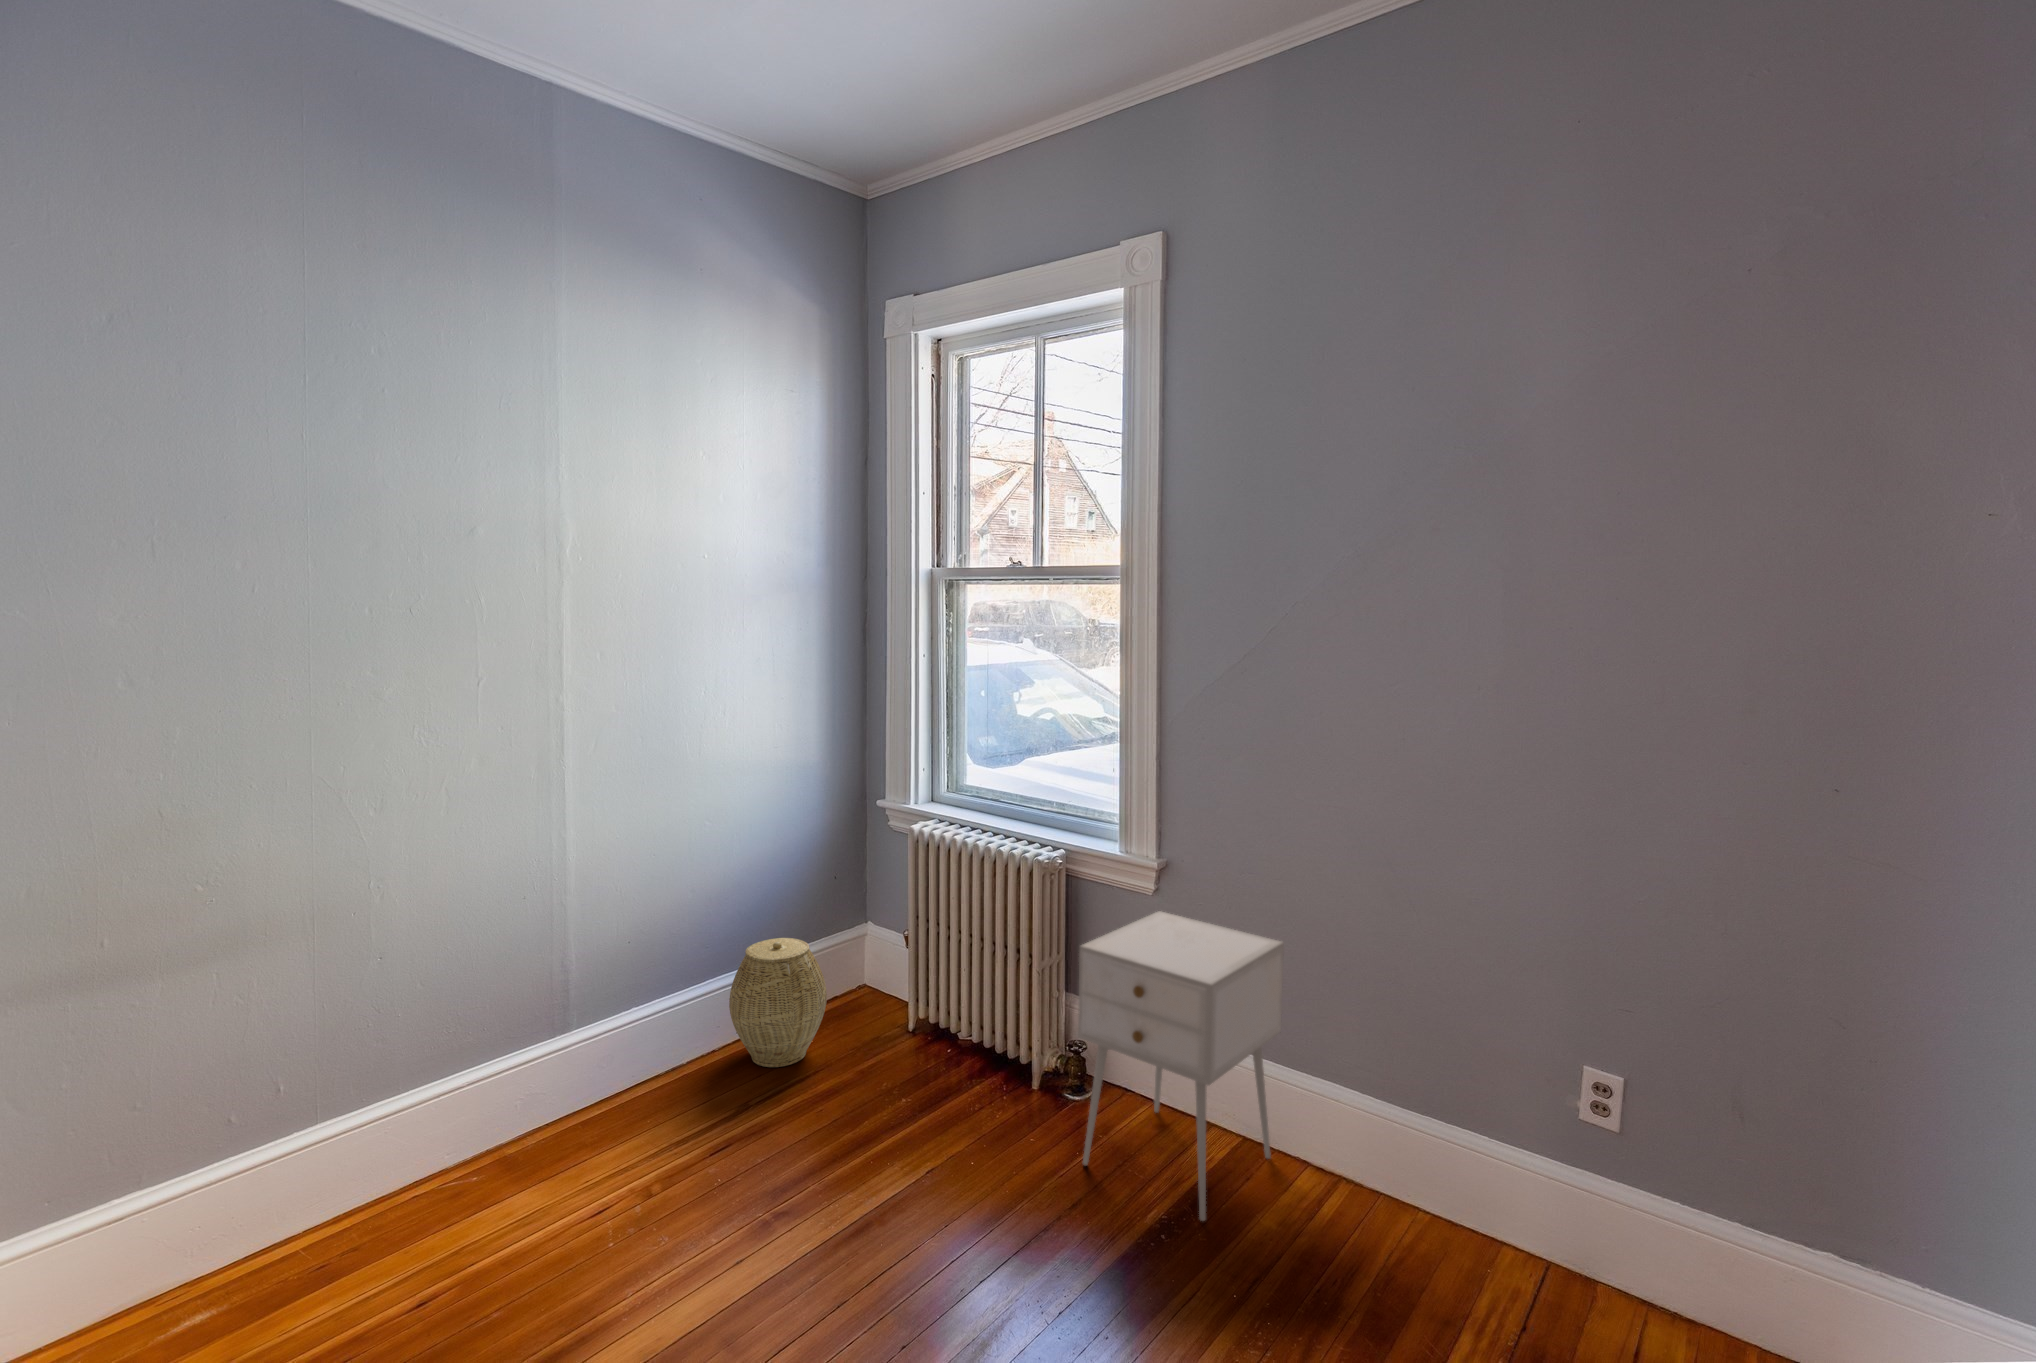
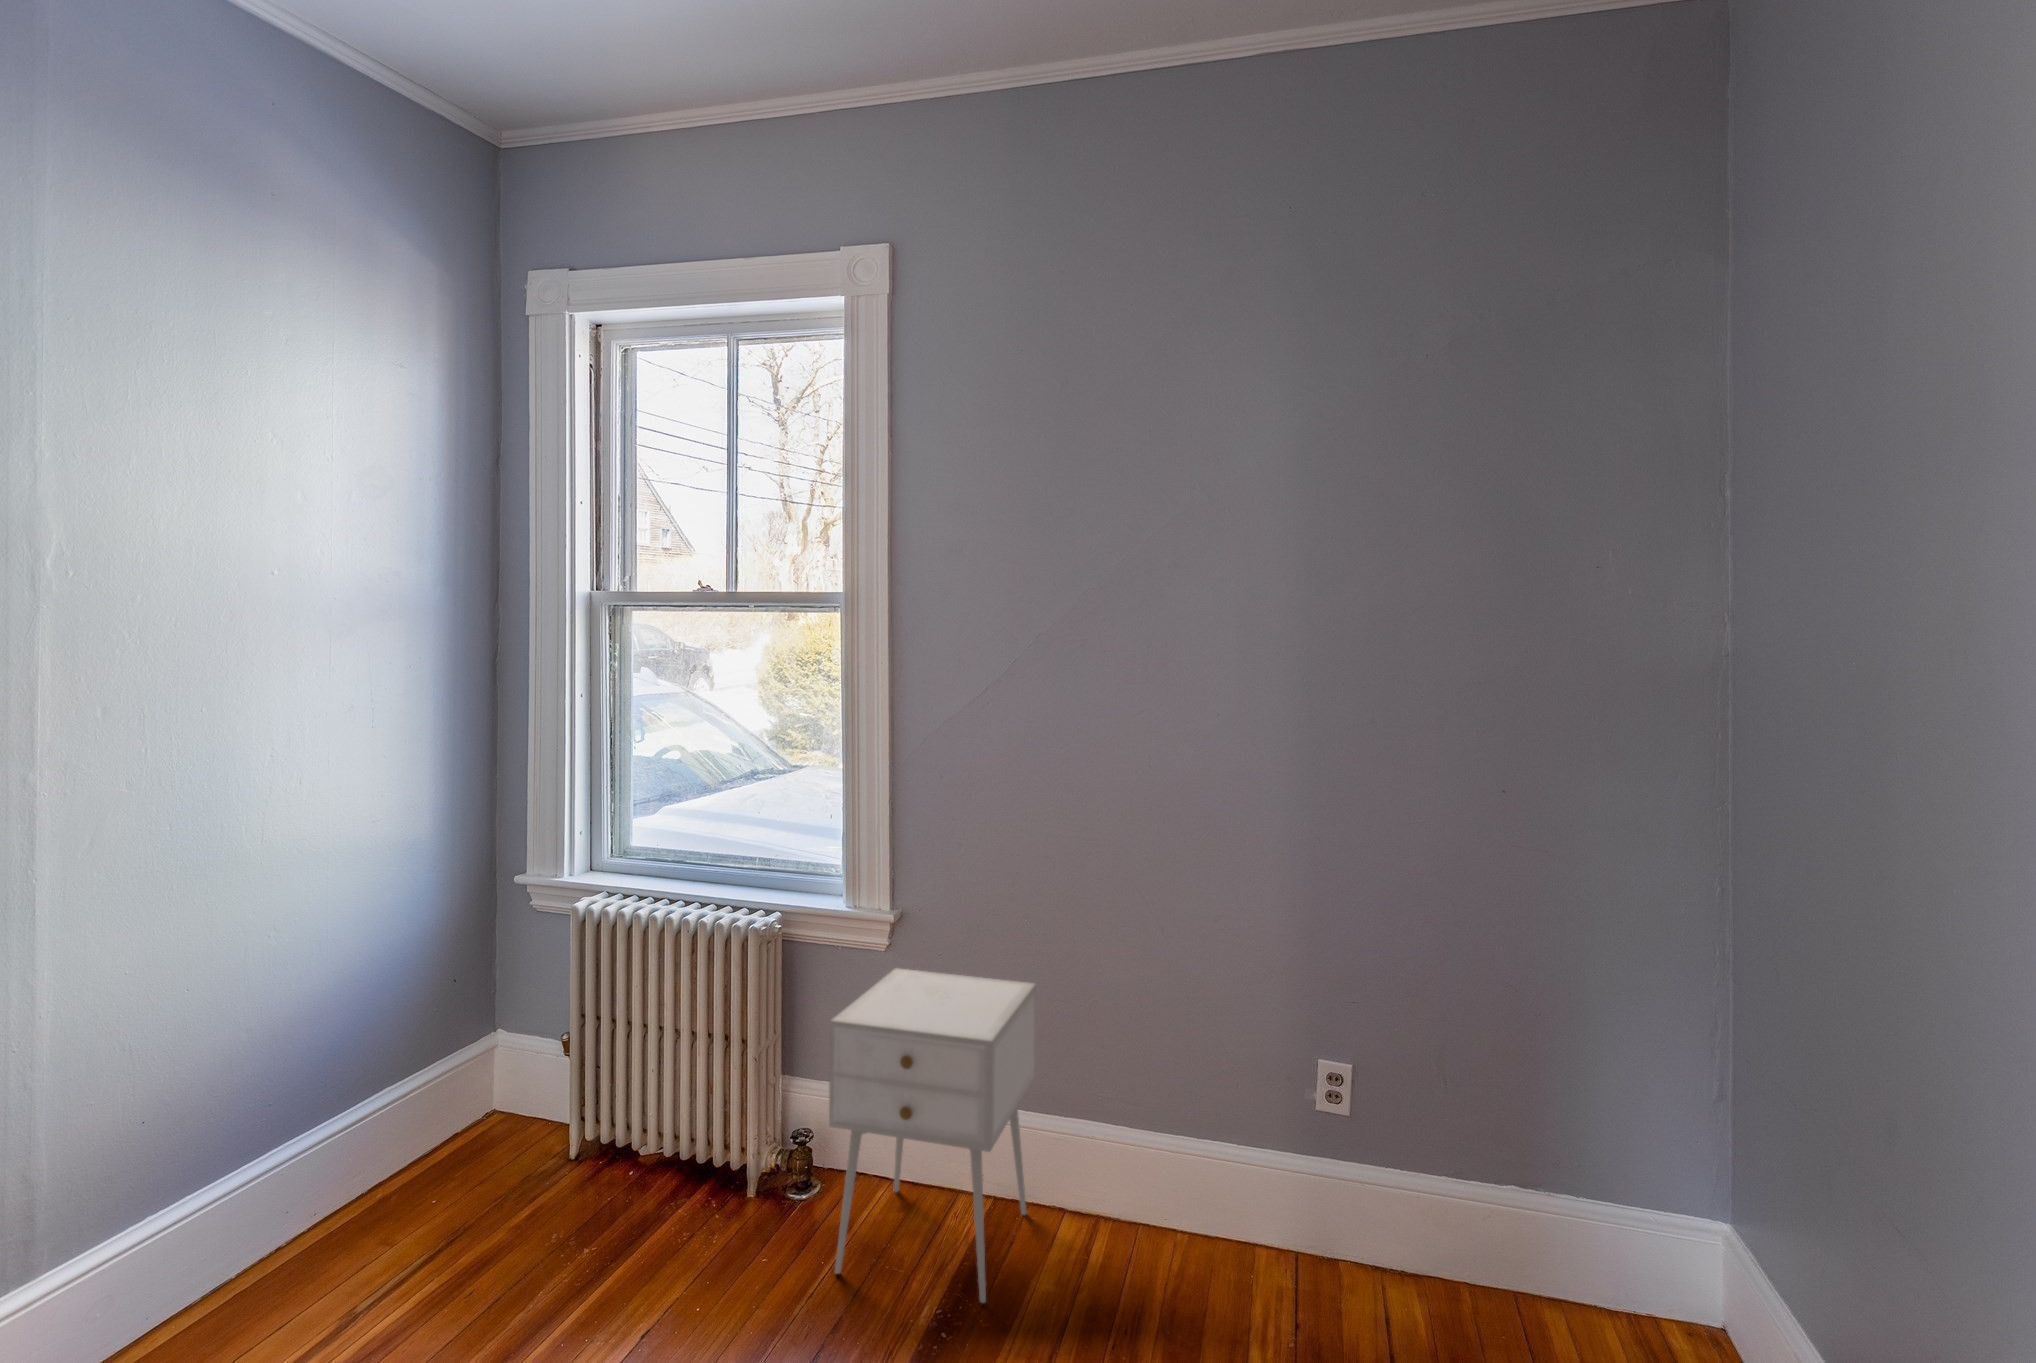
woven basket: present [729,938,827,1067] -> none [313,1069,462,1250]

